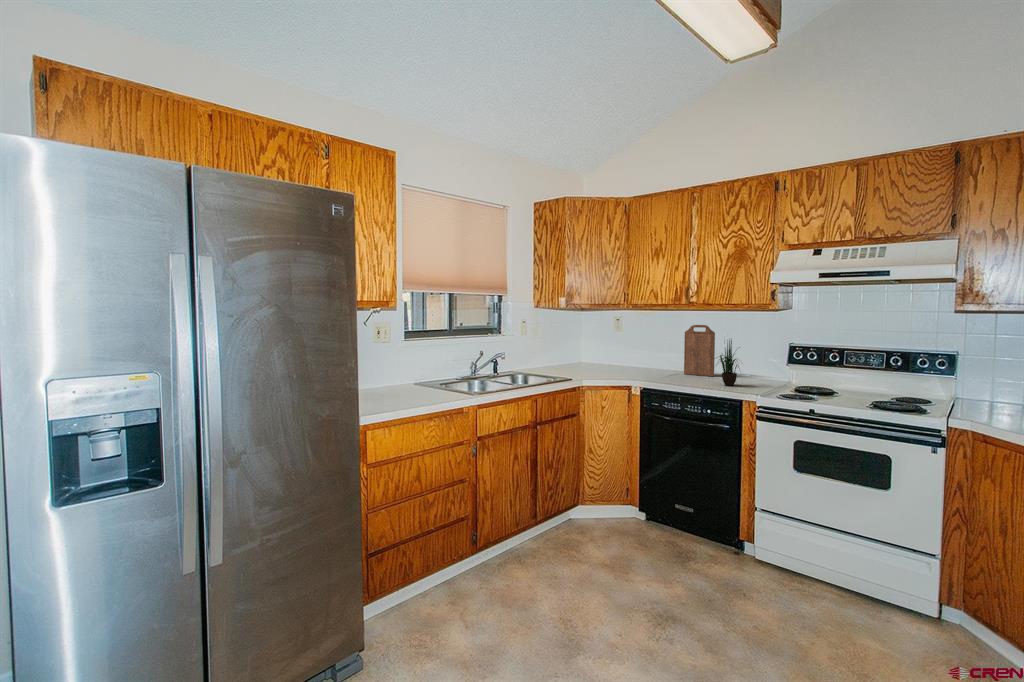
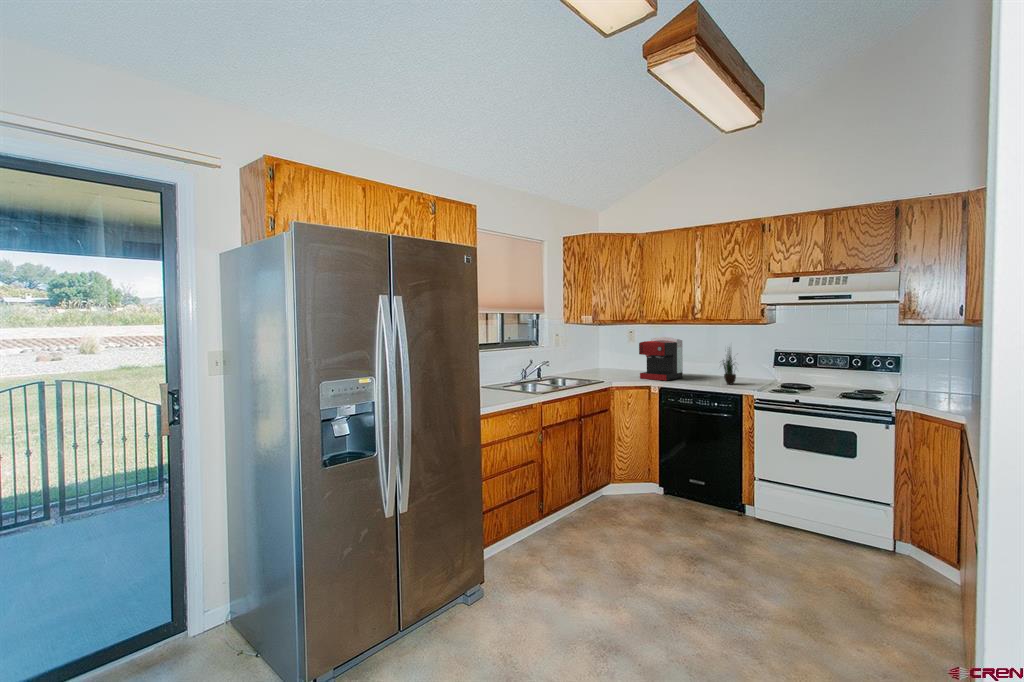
coffee maker: none [620,325,674,379] -> present [639,337,683,381]
cutting board: present [684,325,715,376] -> none [690,336,715,378]

